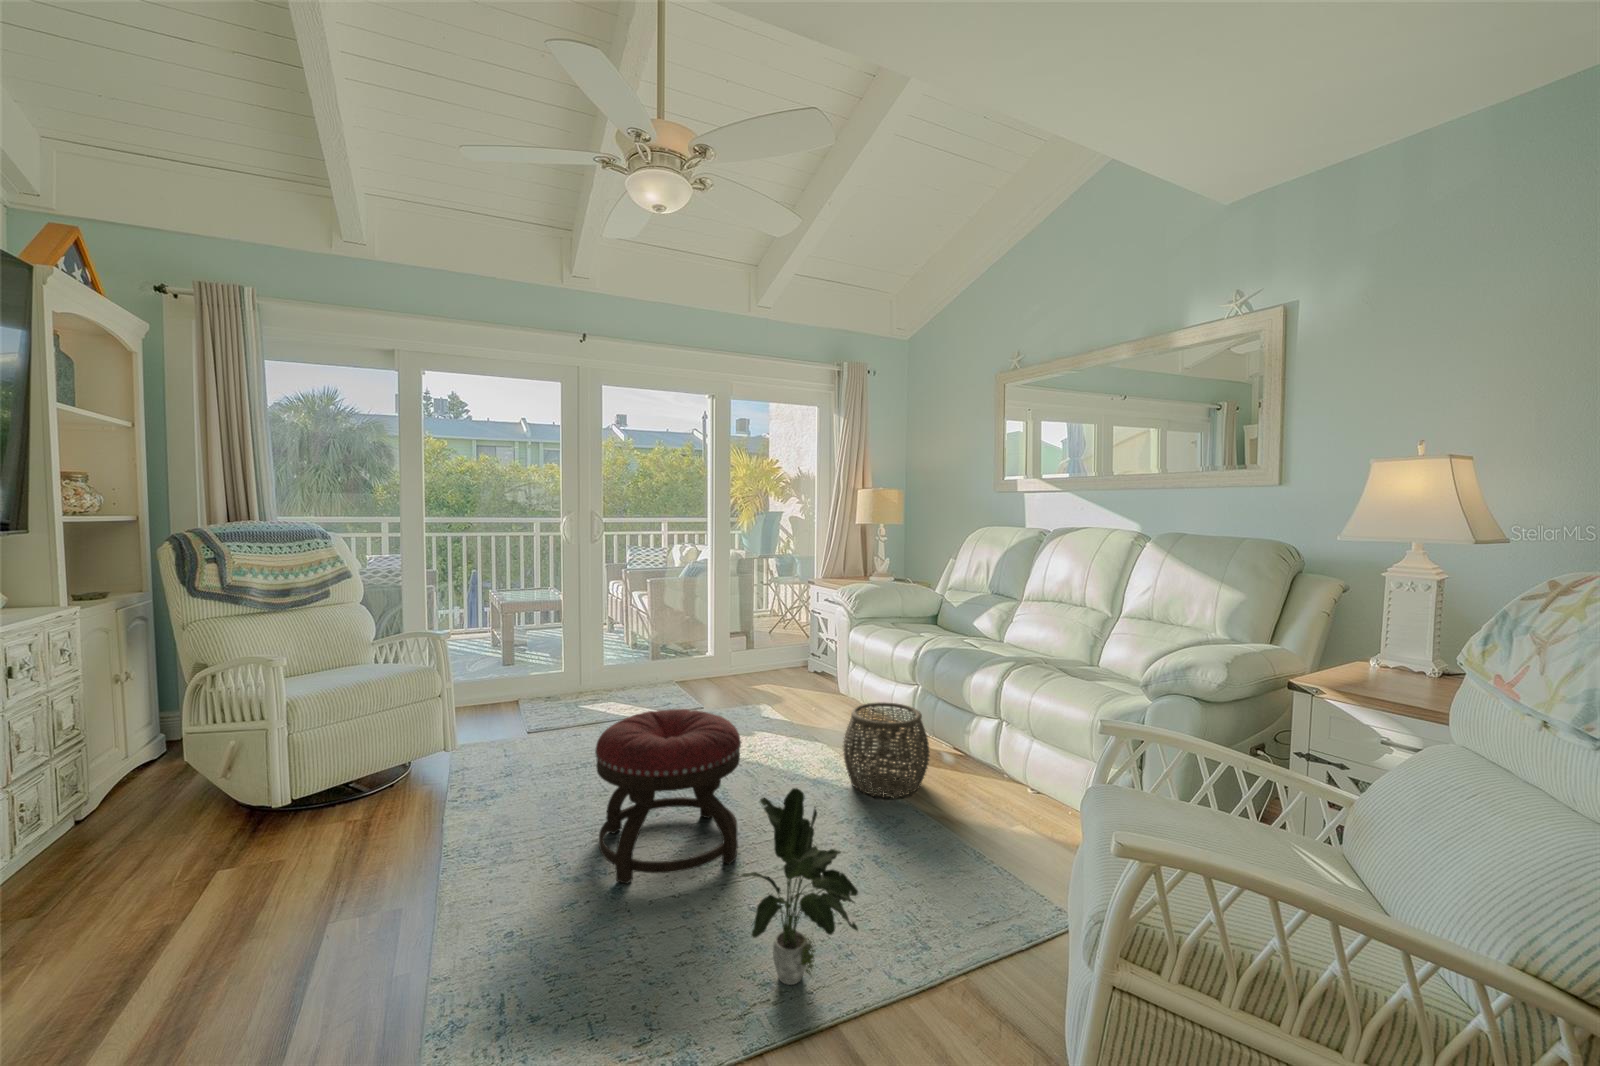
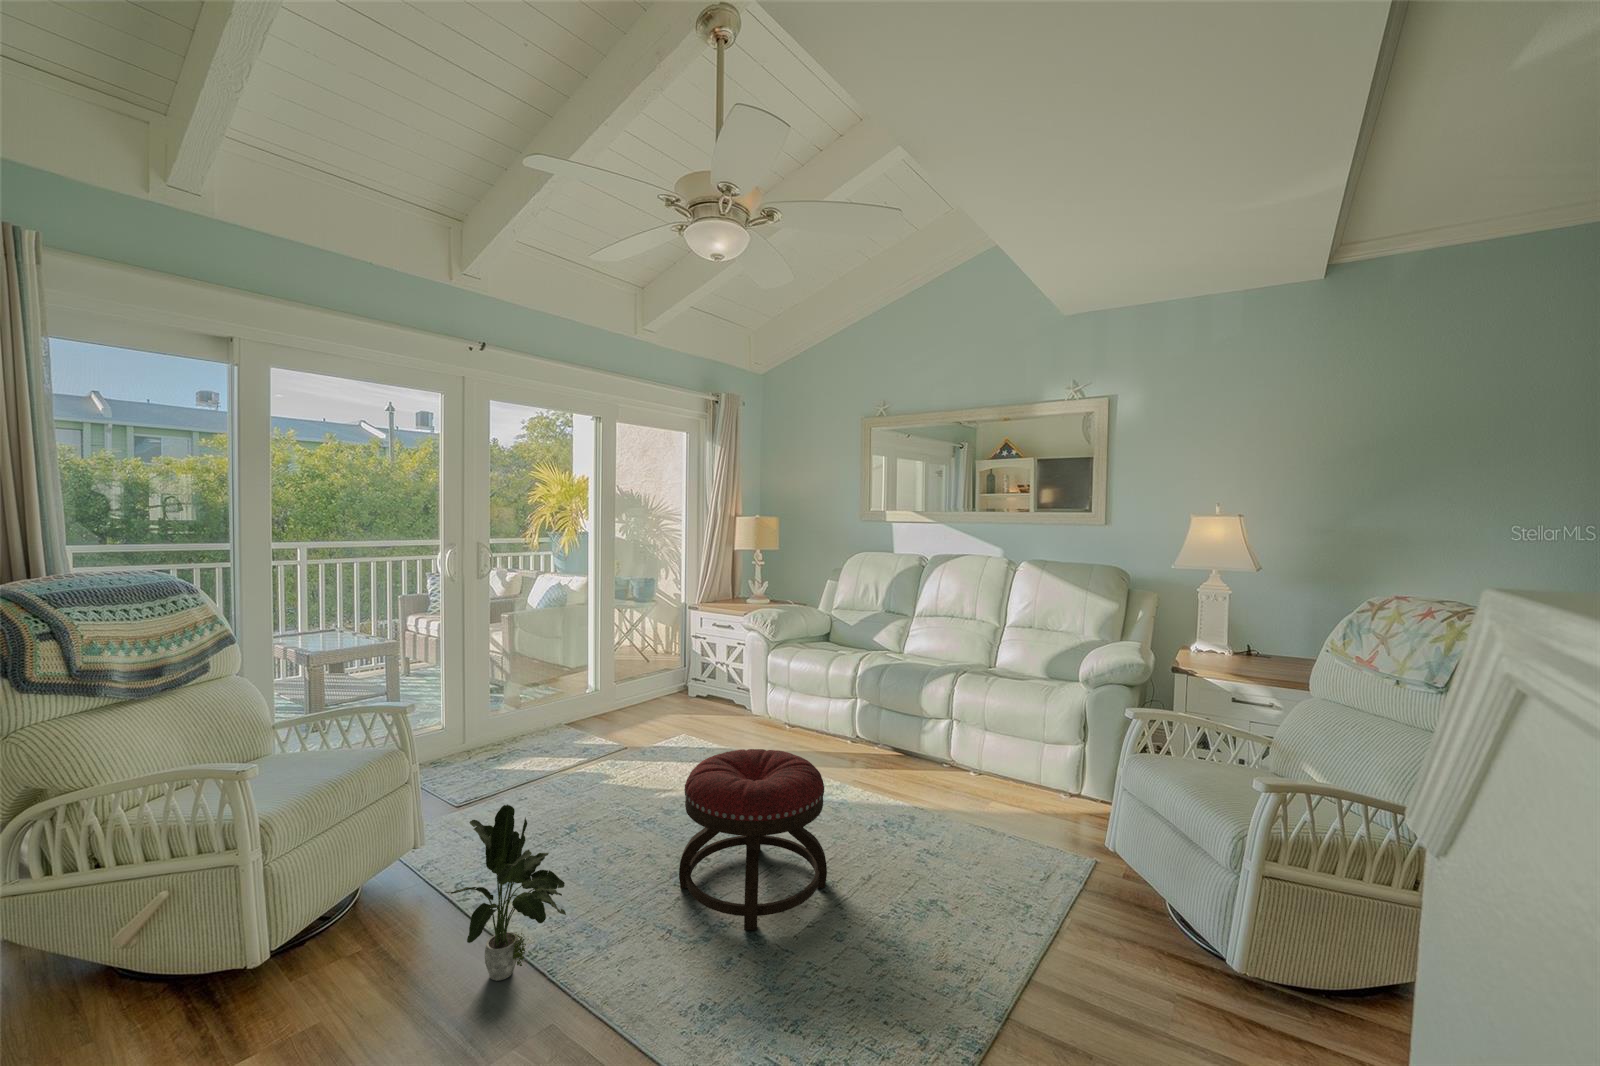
woven basket: present [843,702,930,798] -> none [833,717,910,802]
potted plant: present [735,788,858,985] -> present [446,804,566,981]

